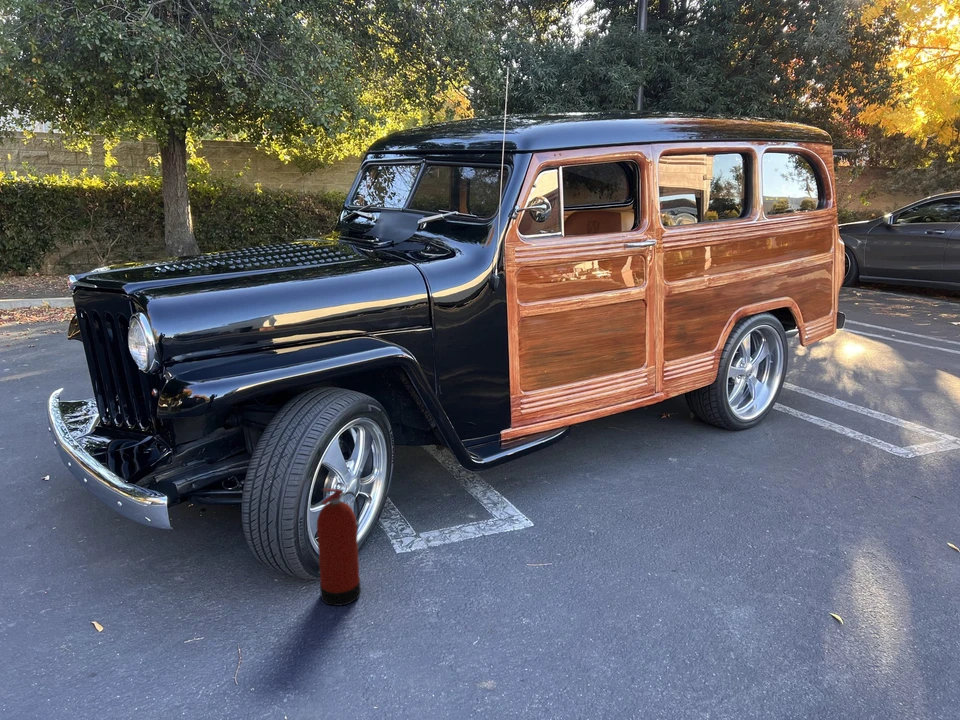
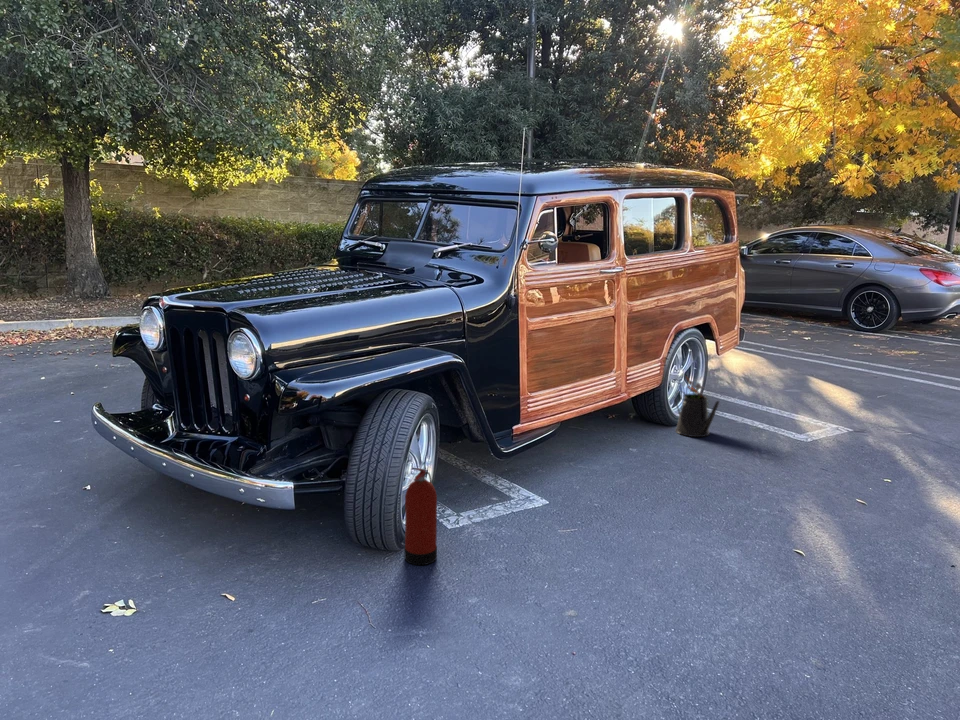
watering can: none [736,369,790,447] -> present [675,378,719,437]

